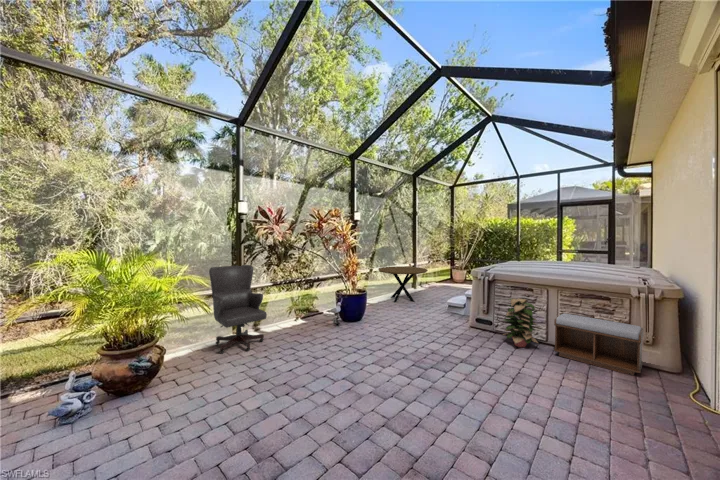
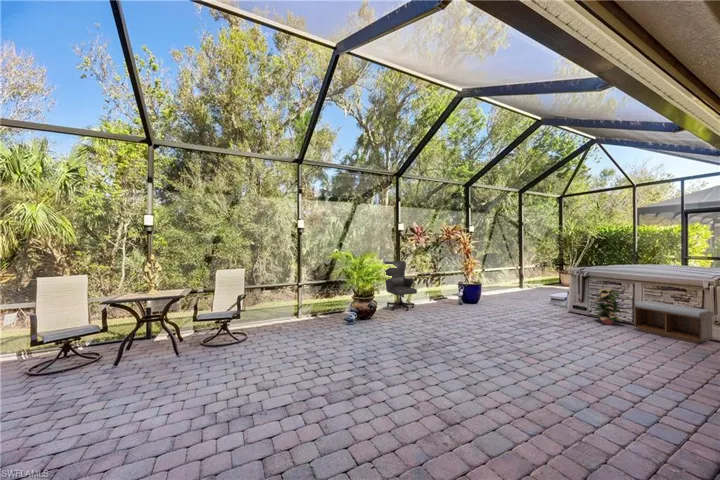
dining table: present [378,266,428,302] -> none [489,267,534,296]

